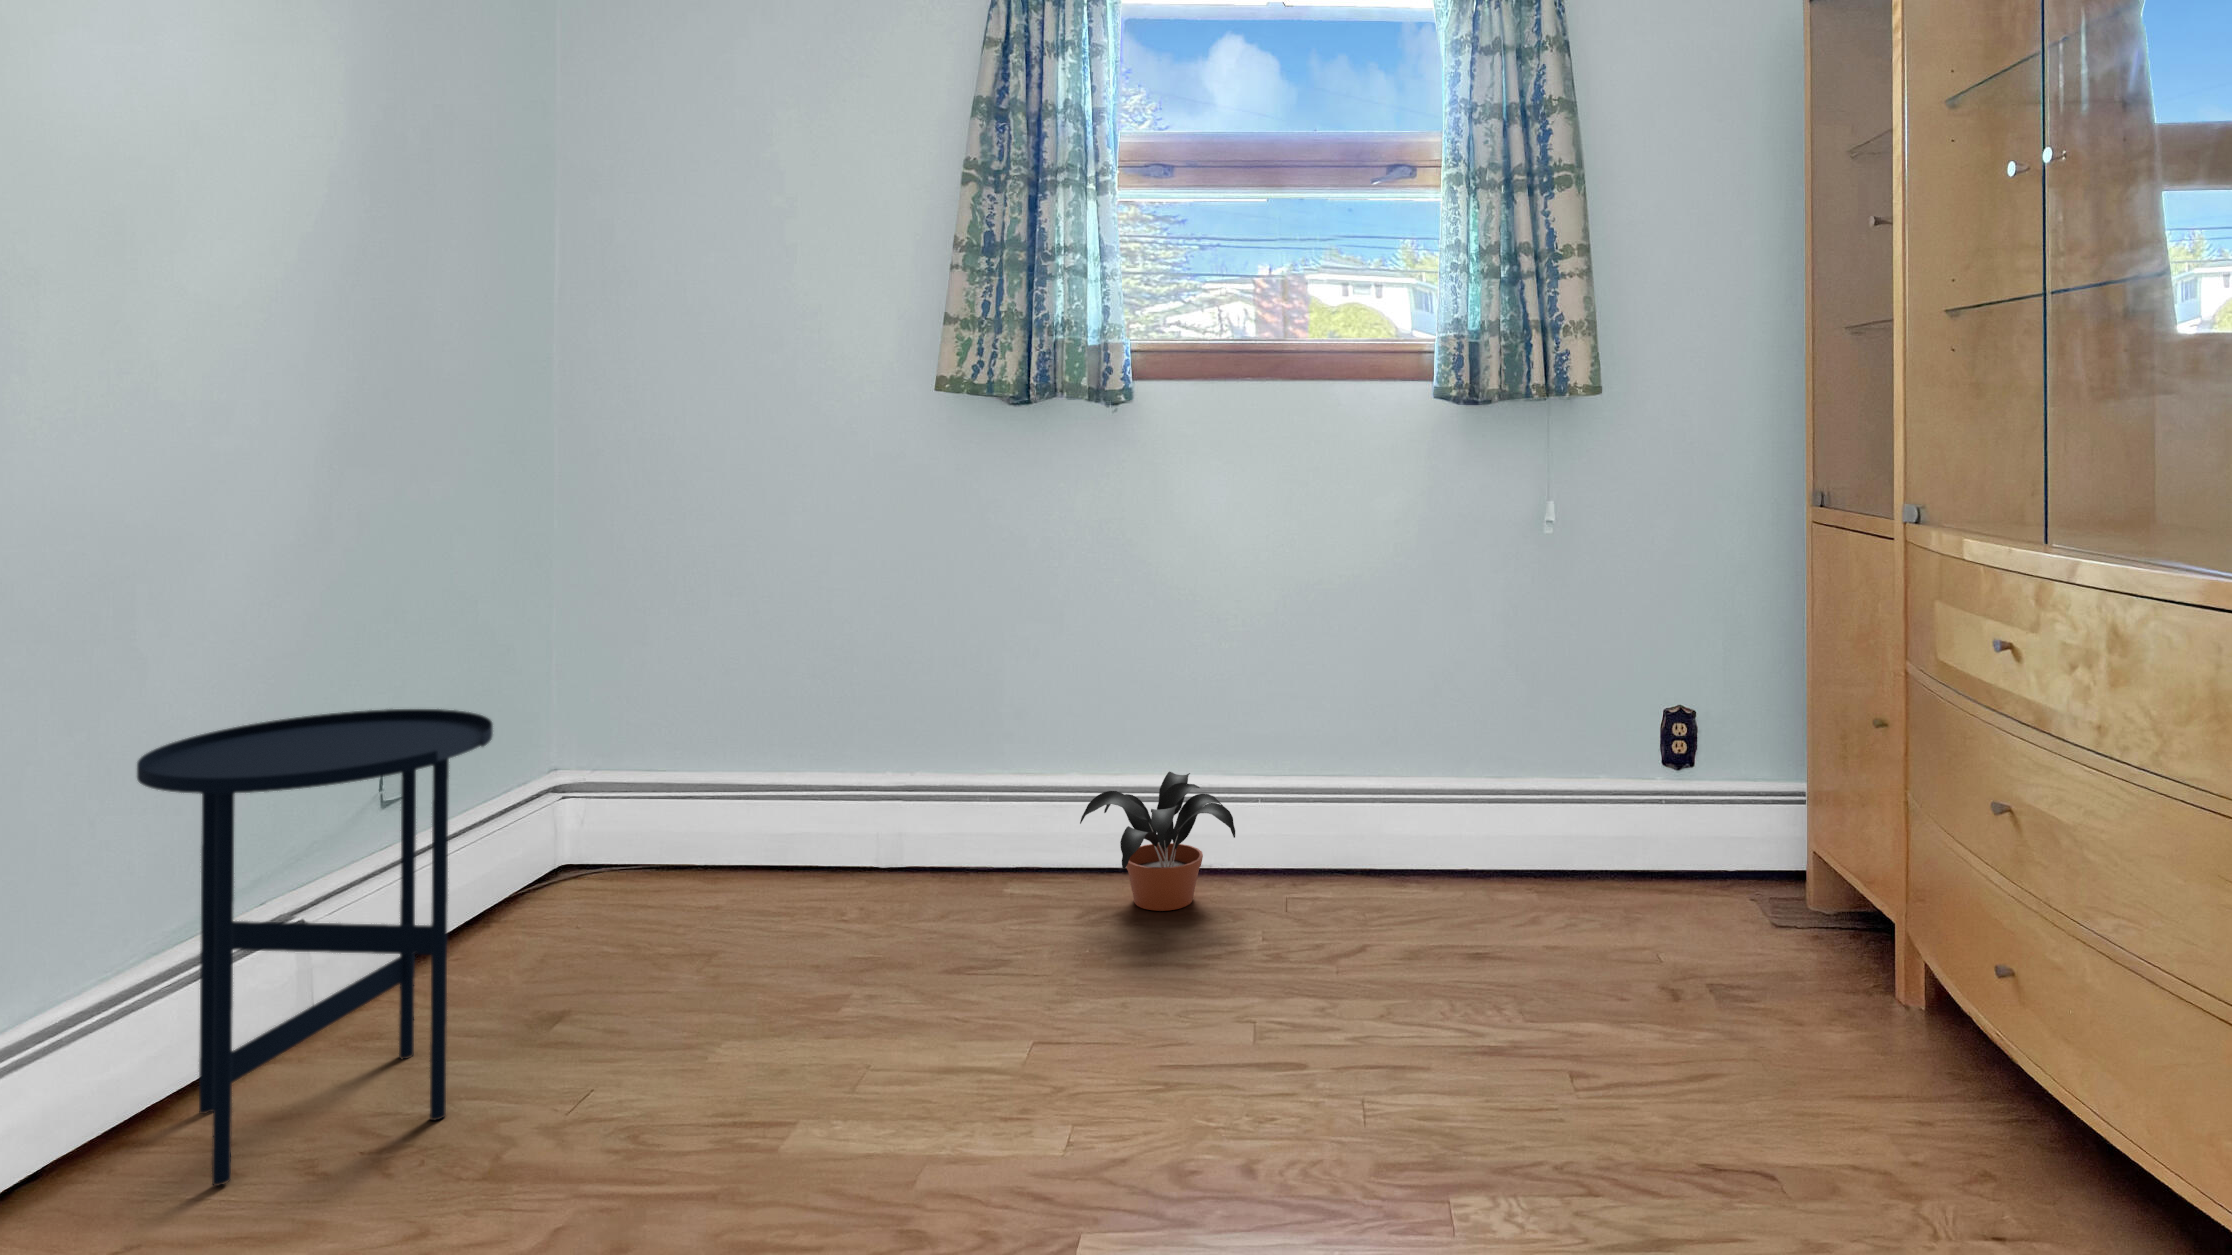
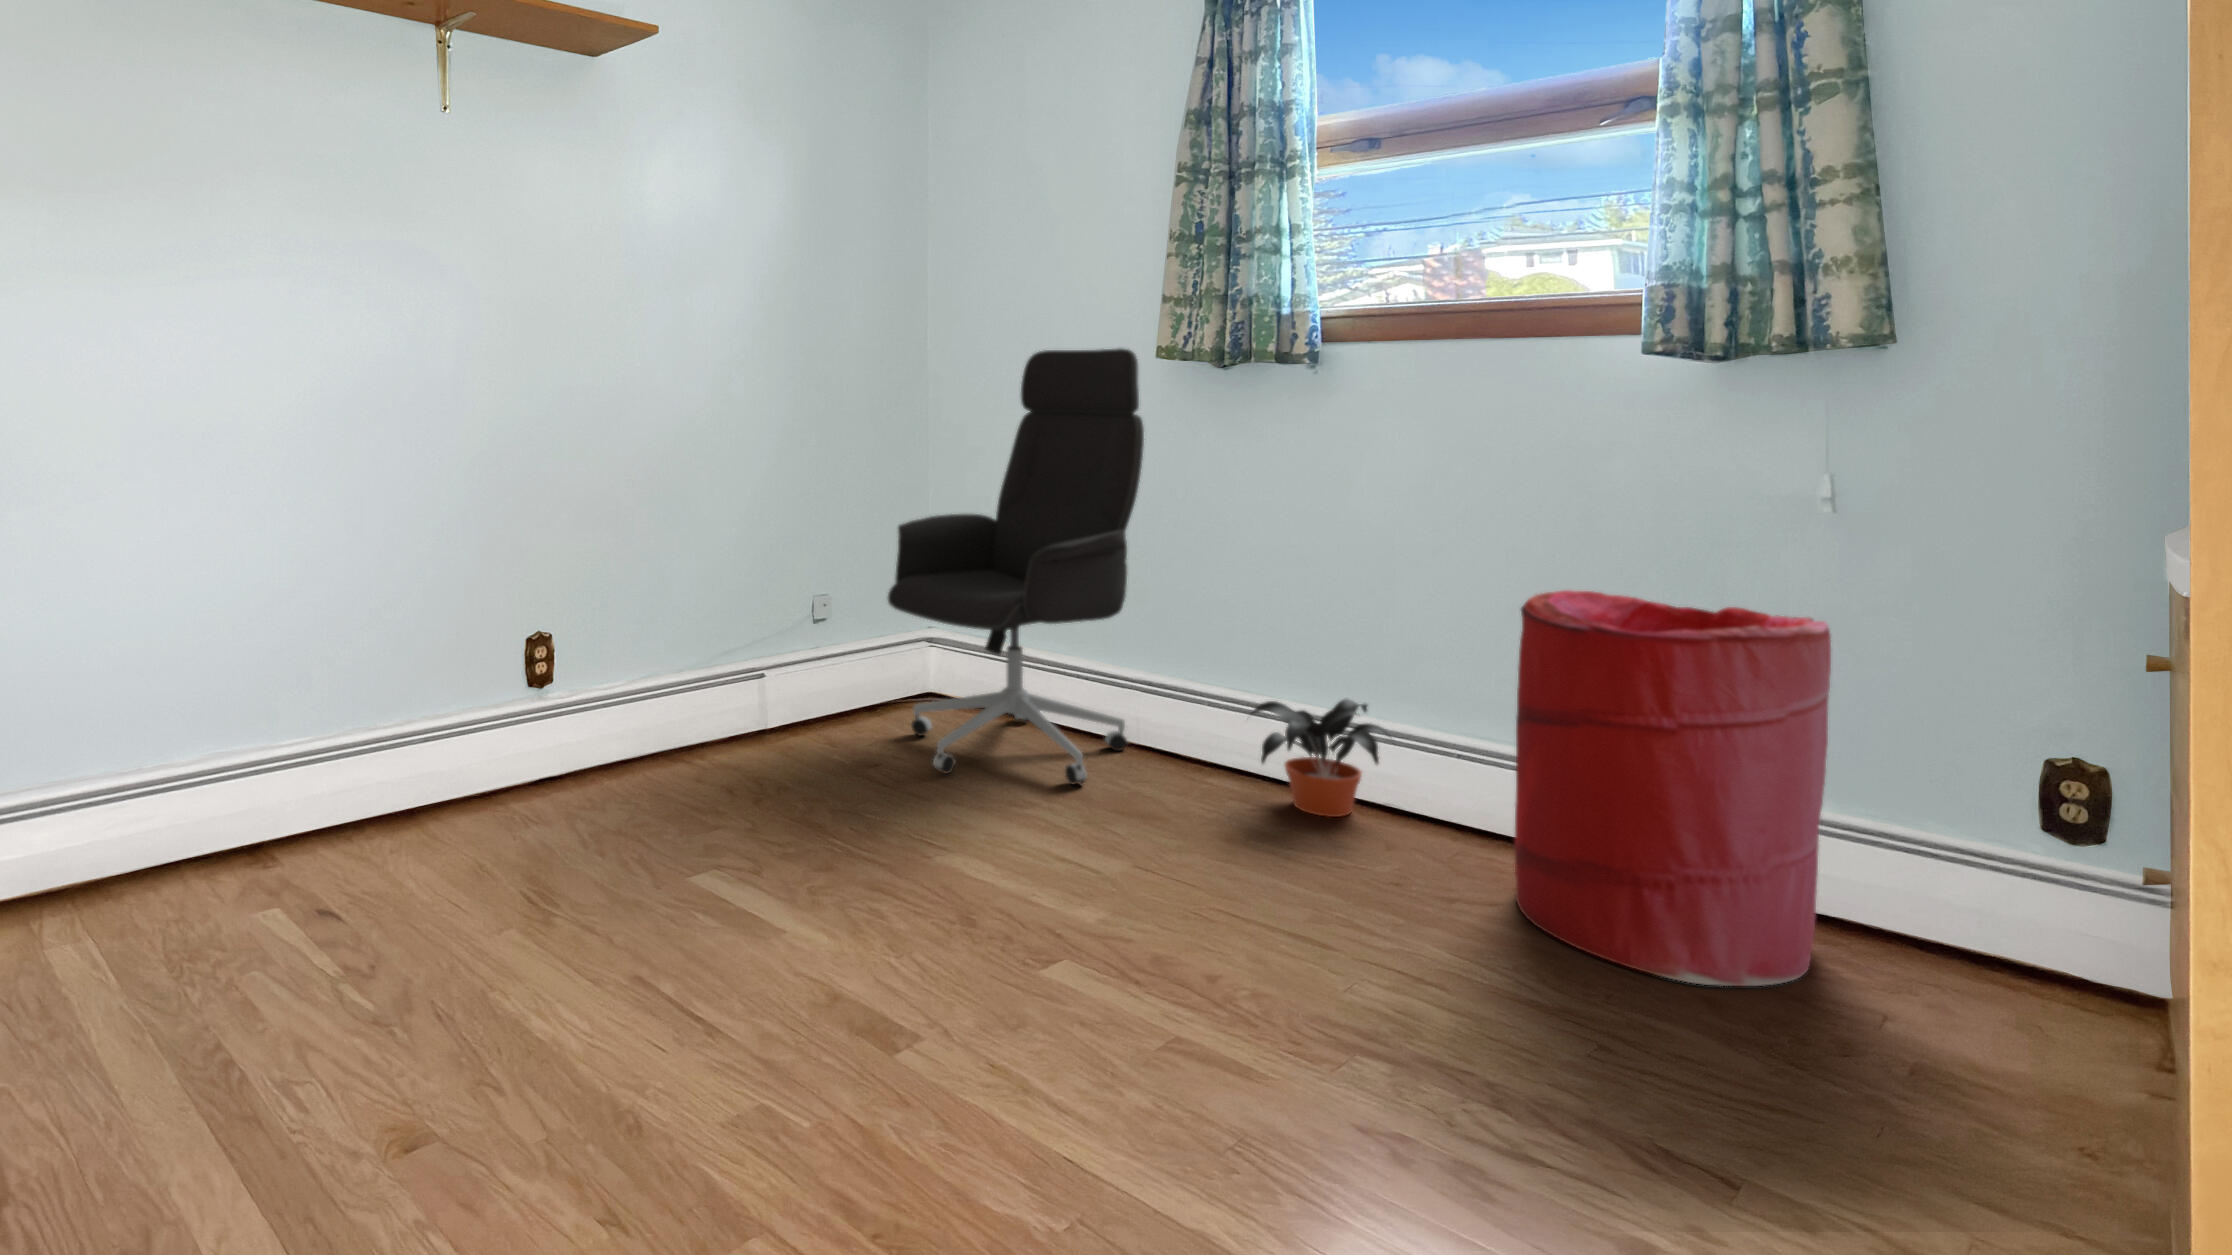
office chair: none [590,380,924,1002] -> present [888,348,1144,784]
laundry hamper: none [1386,622,1617,973] -> present [1515,590,1831,986]
side table: present [137,709,493,1186] -> none [657,550,815,785]

